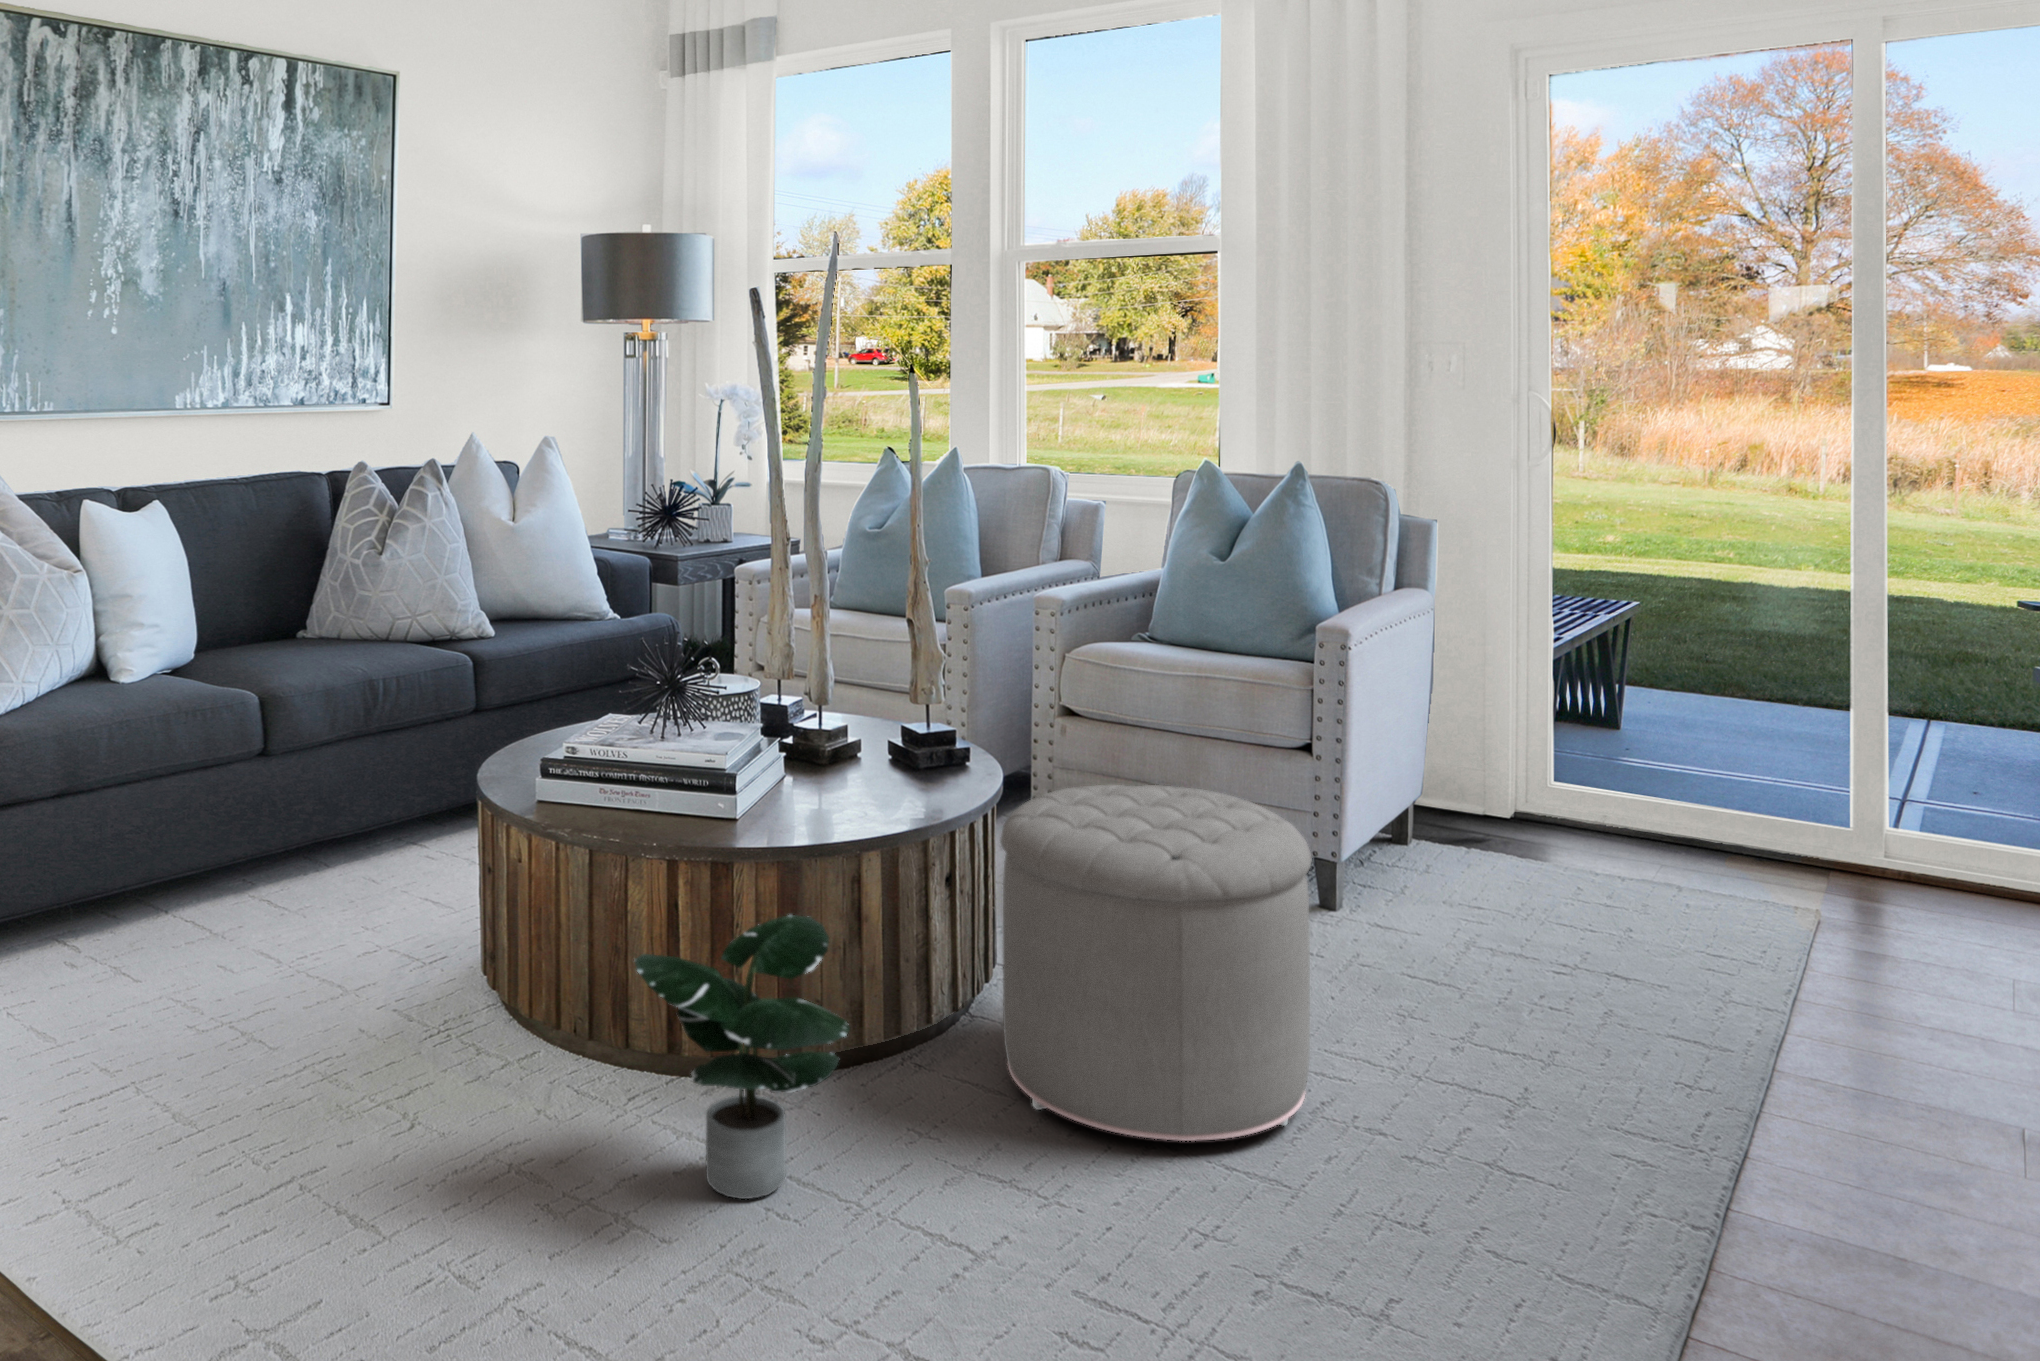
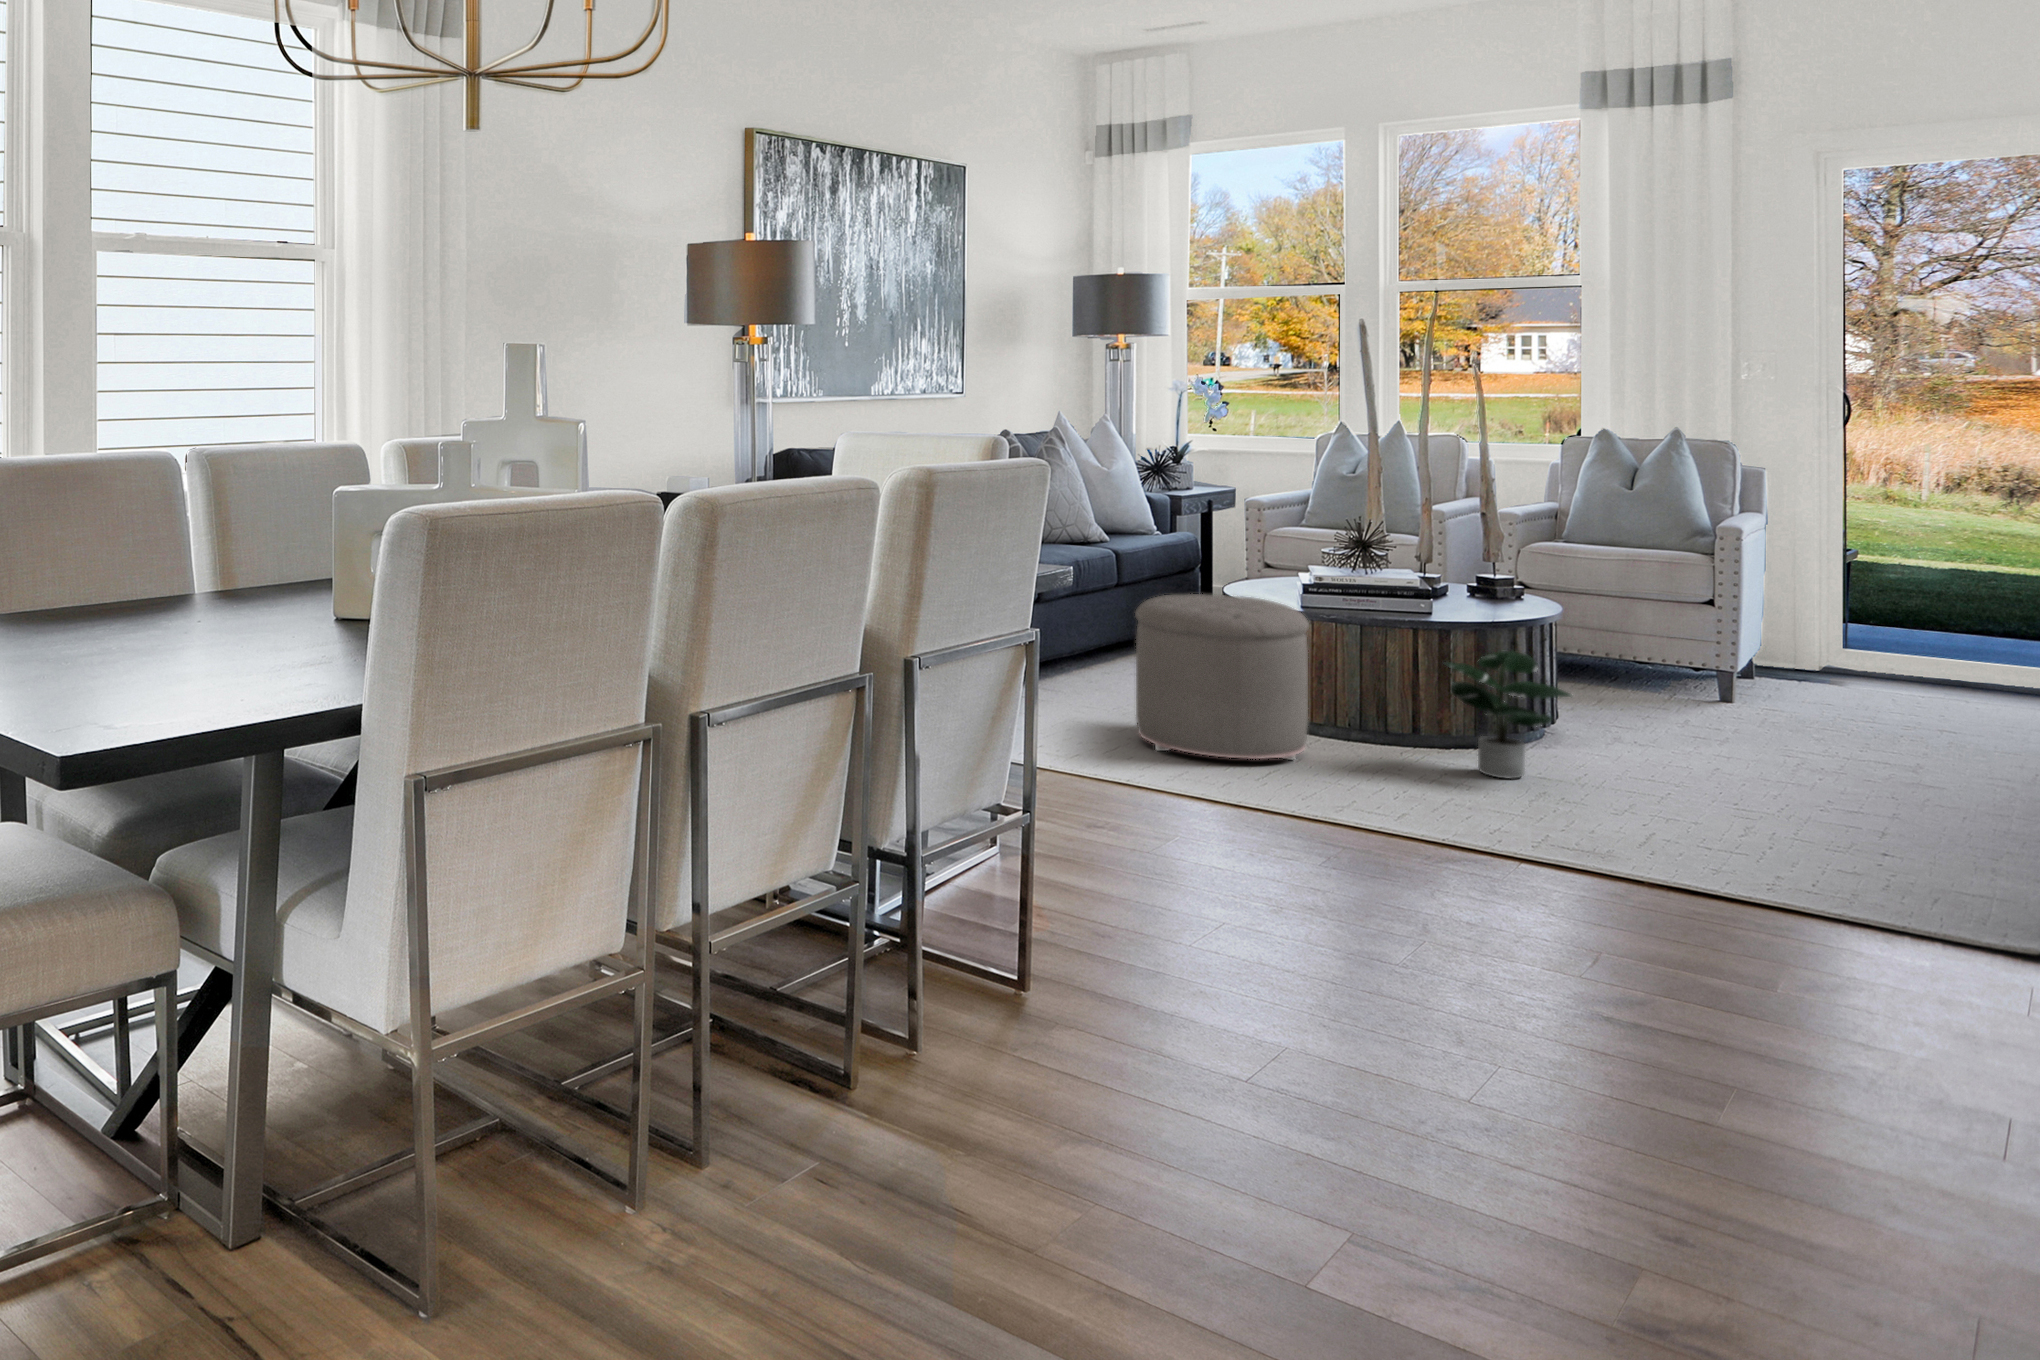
ottoman: present [1000,785,1312,1141] -> present [1135,594,1309,760]

